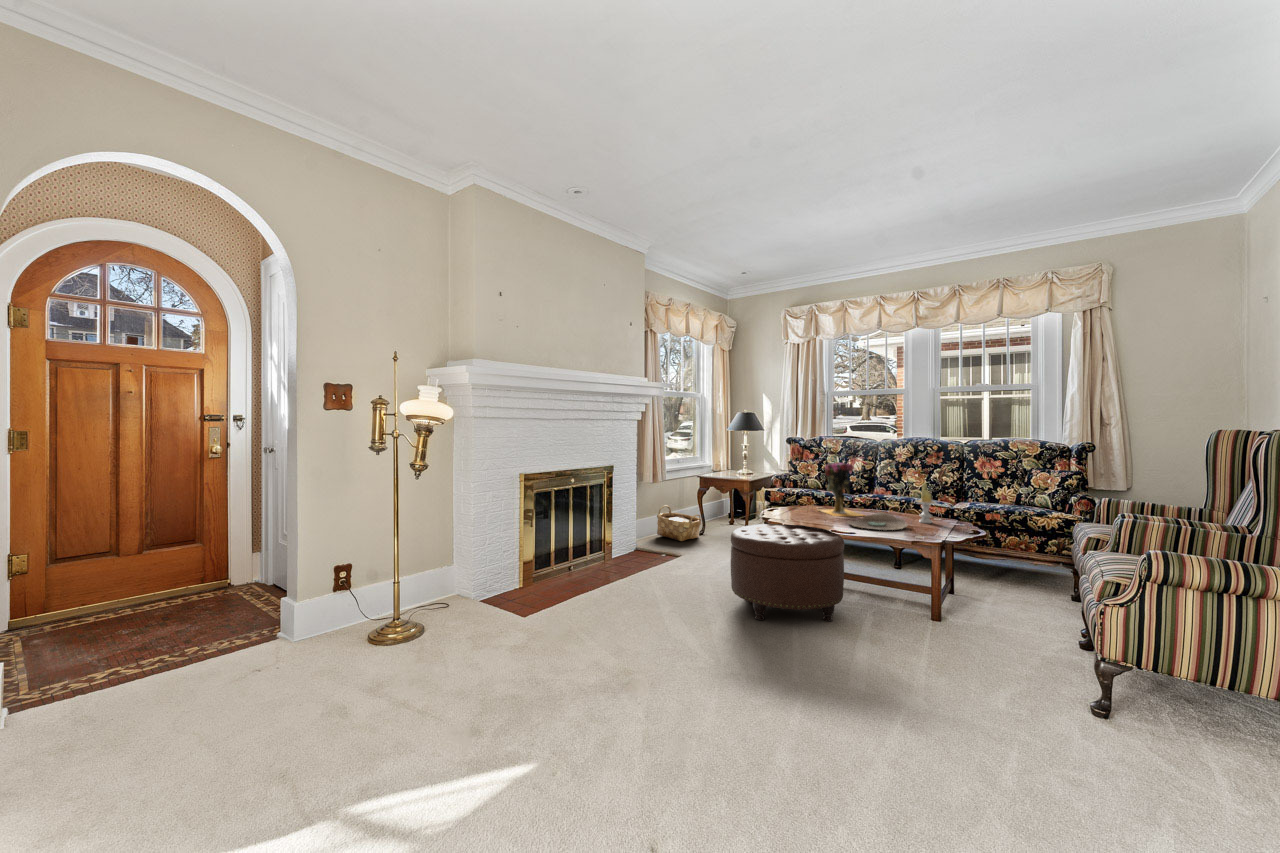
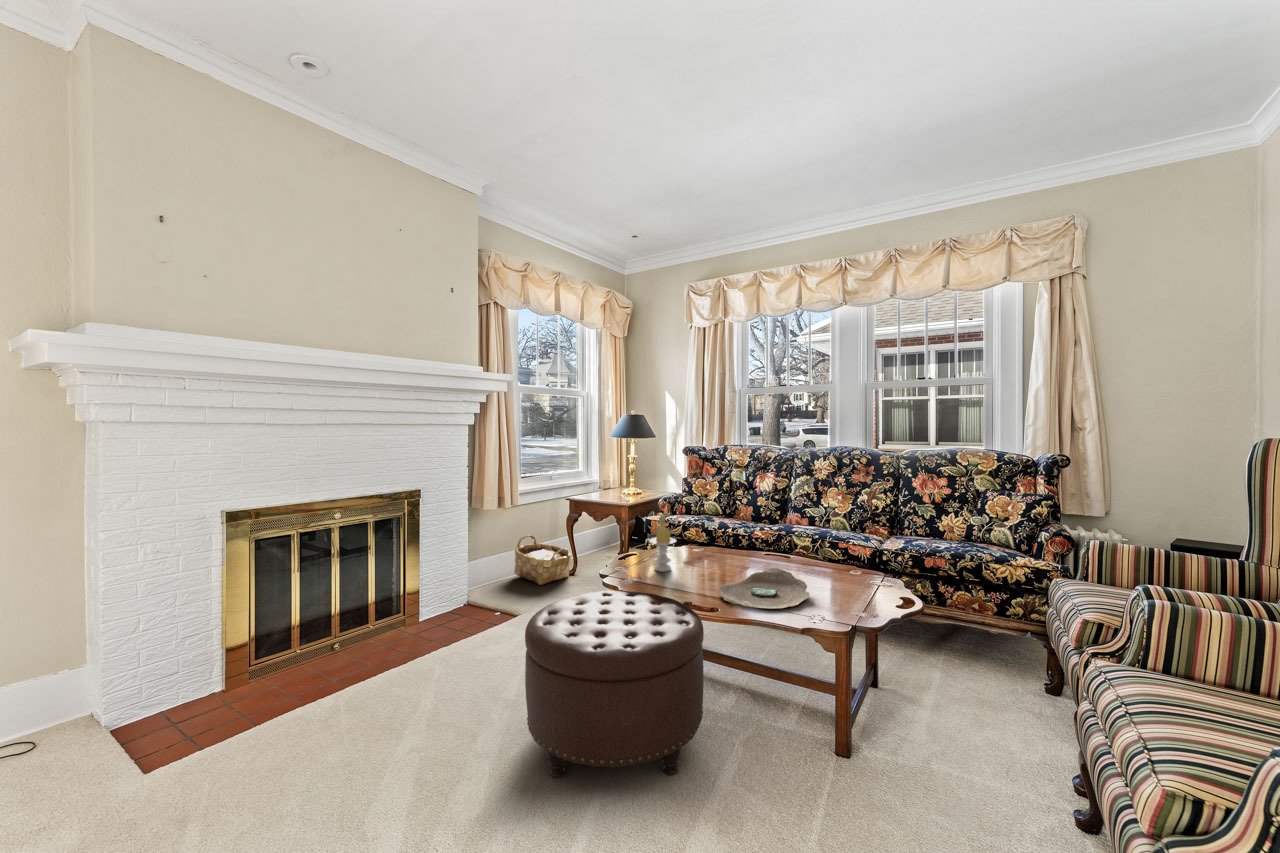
vase: present [820,463,863,516] -> none [696,489,760,570]
candle: present [915,483,936,523] -> present [649,514,676,572]

